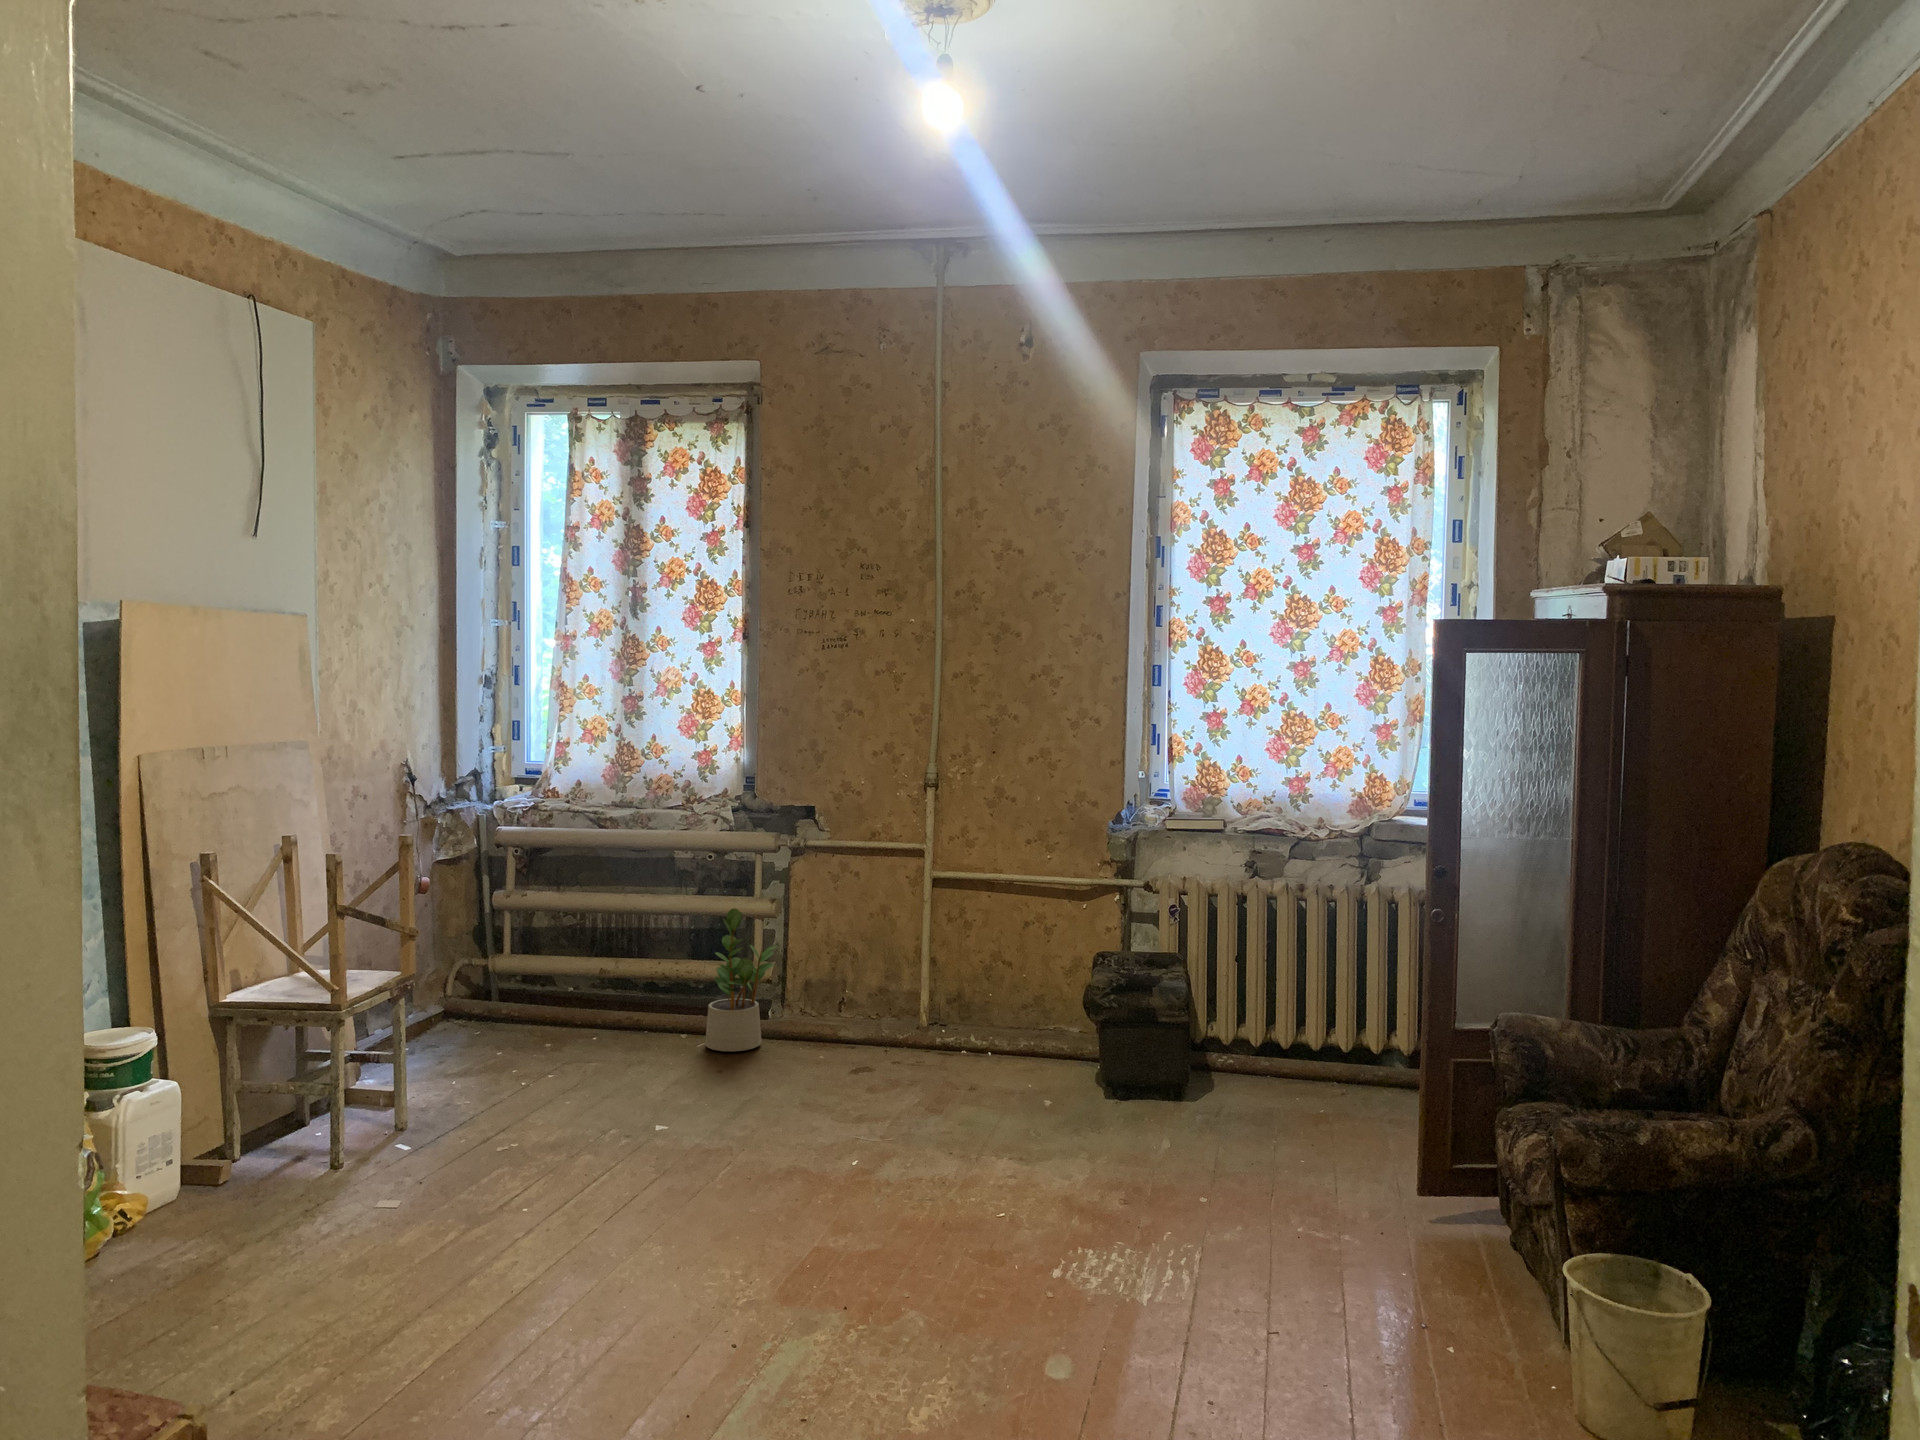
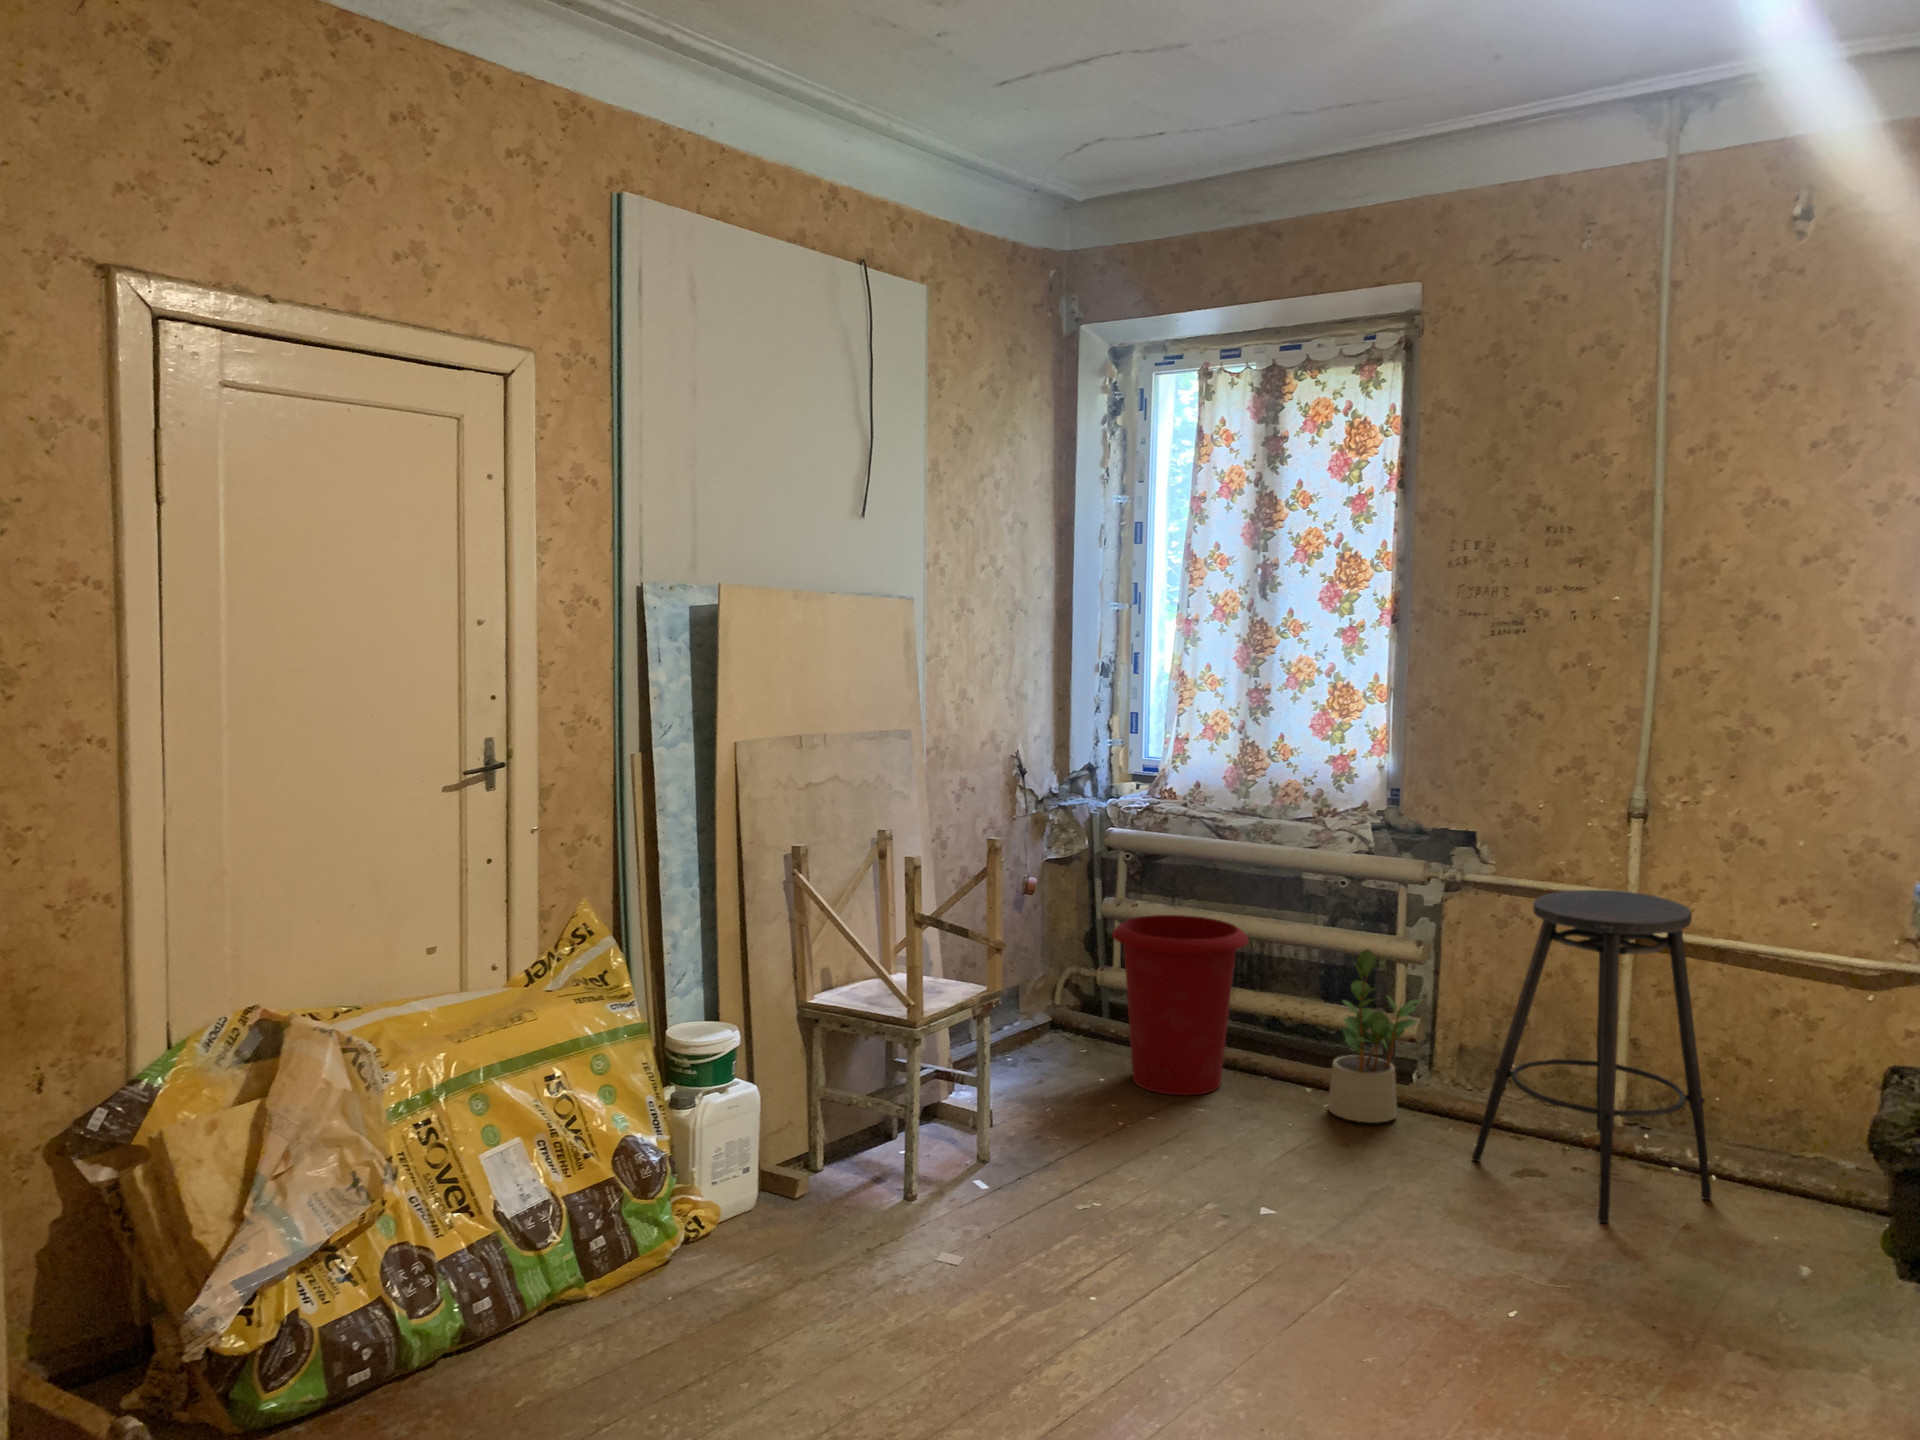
stool: none [822,843,989,1092] -> present [1472,890,1711,1223]
waste bin: none [509,897,633,1055] -> present [1112,915,1249,1095]

